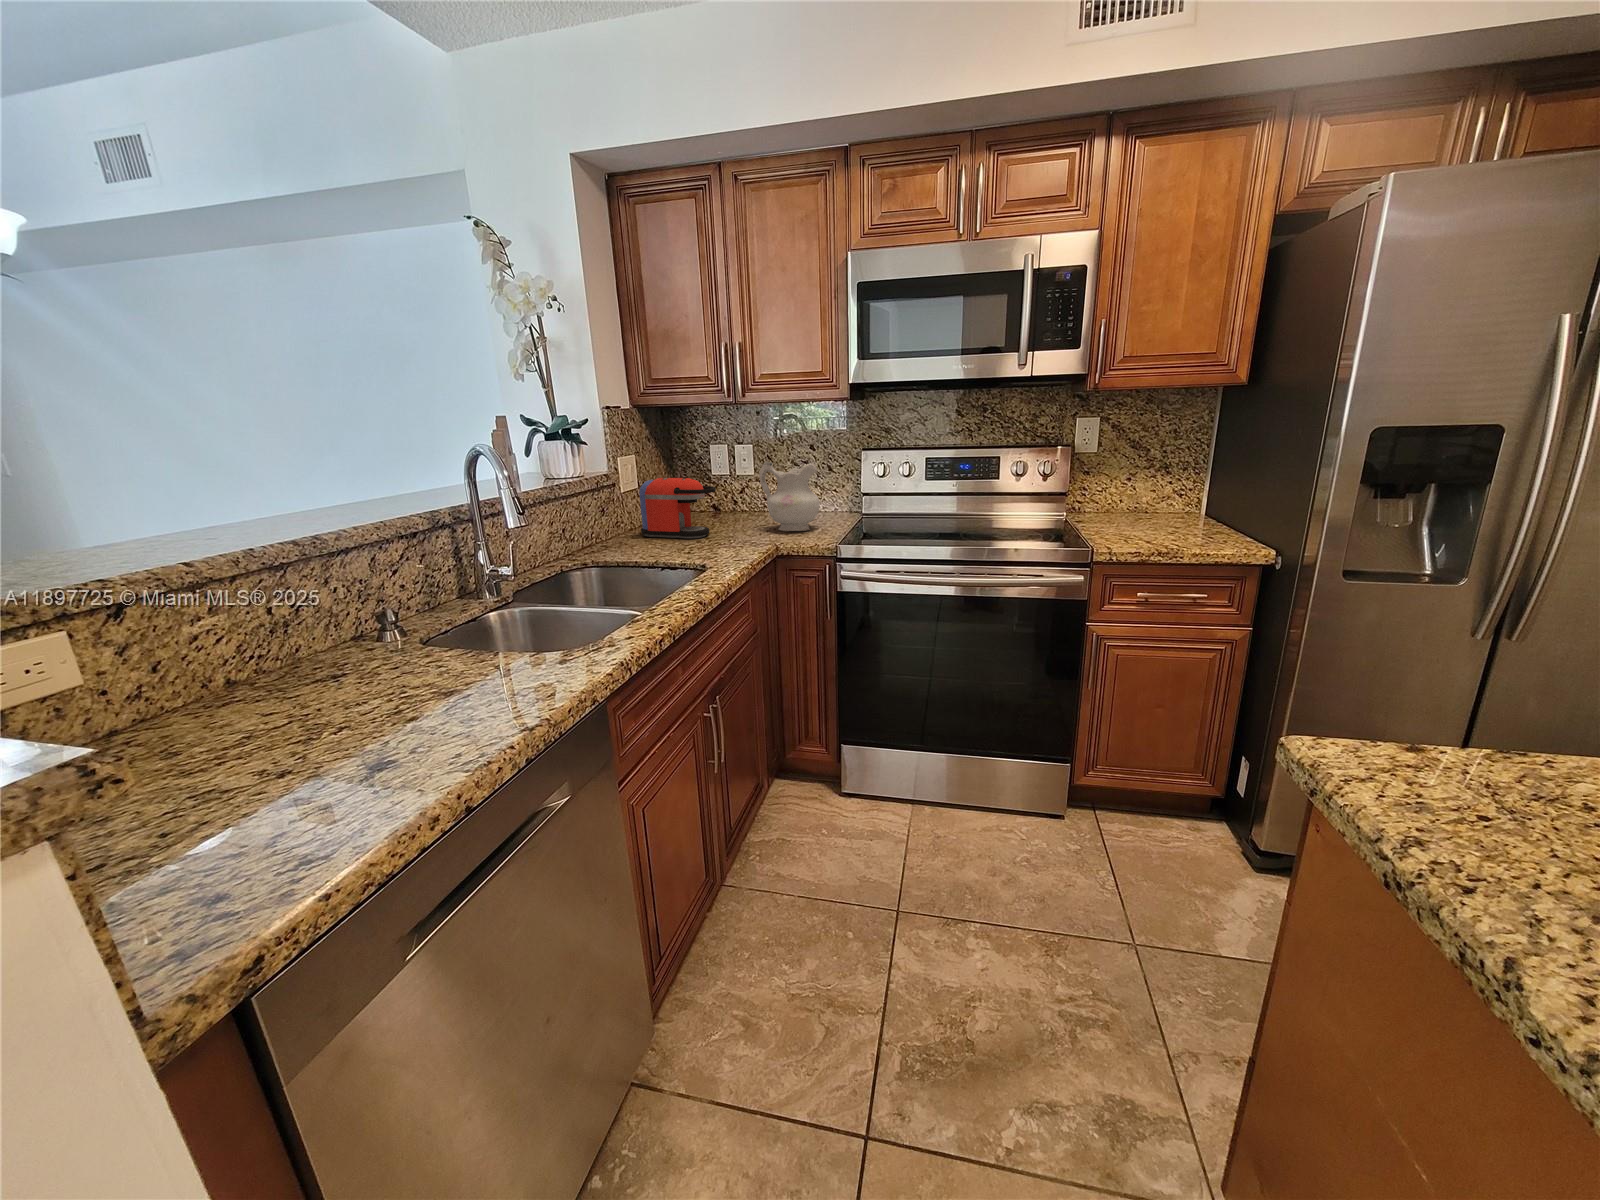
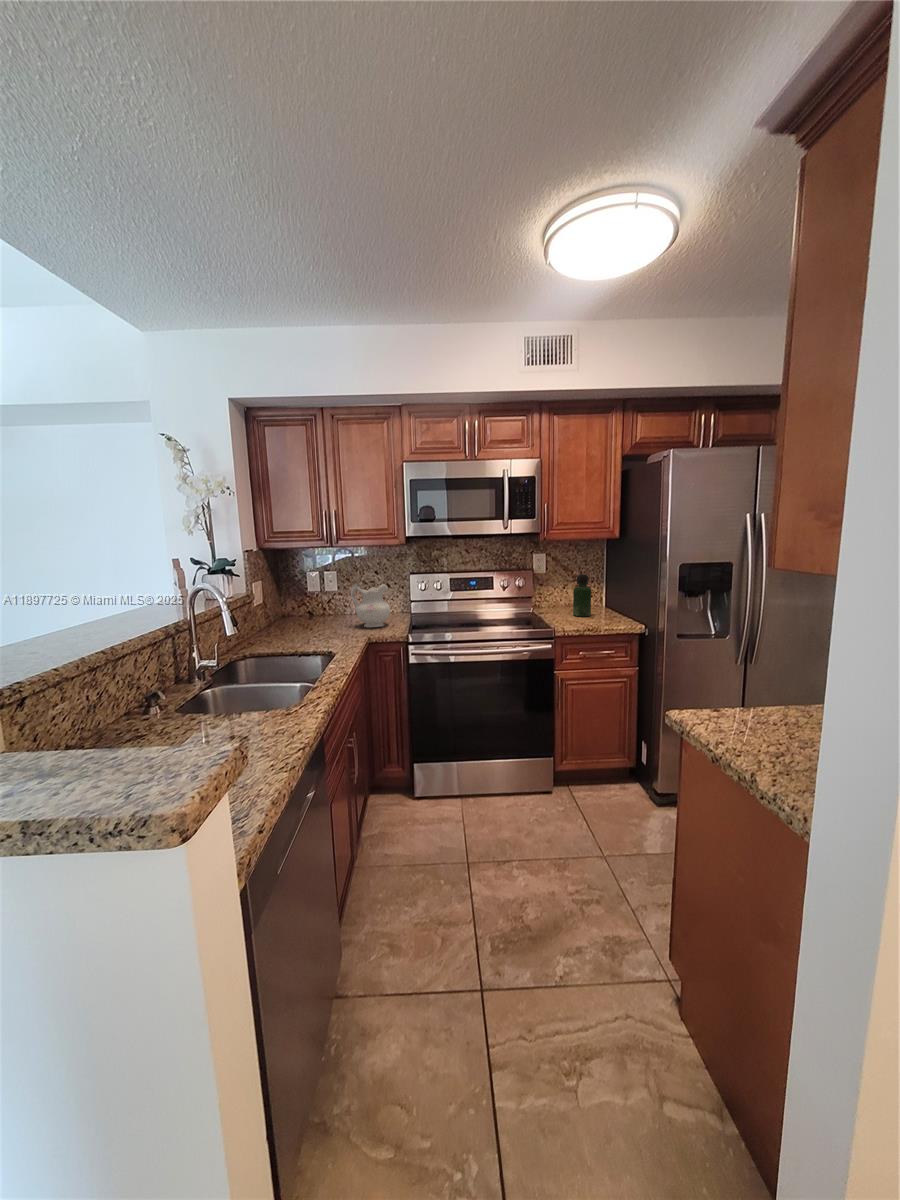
bottle: none [1139,454,1180,531] -> present [573,574,591,617]
coffee maker: present [639,478,716,539] -> none [269,596,324,636]

